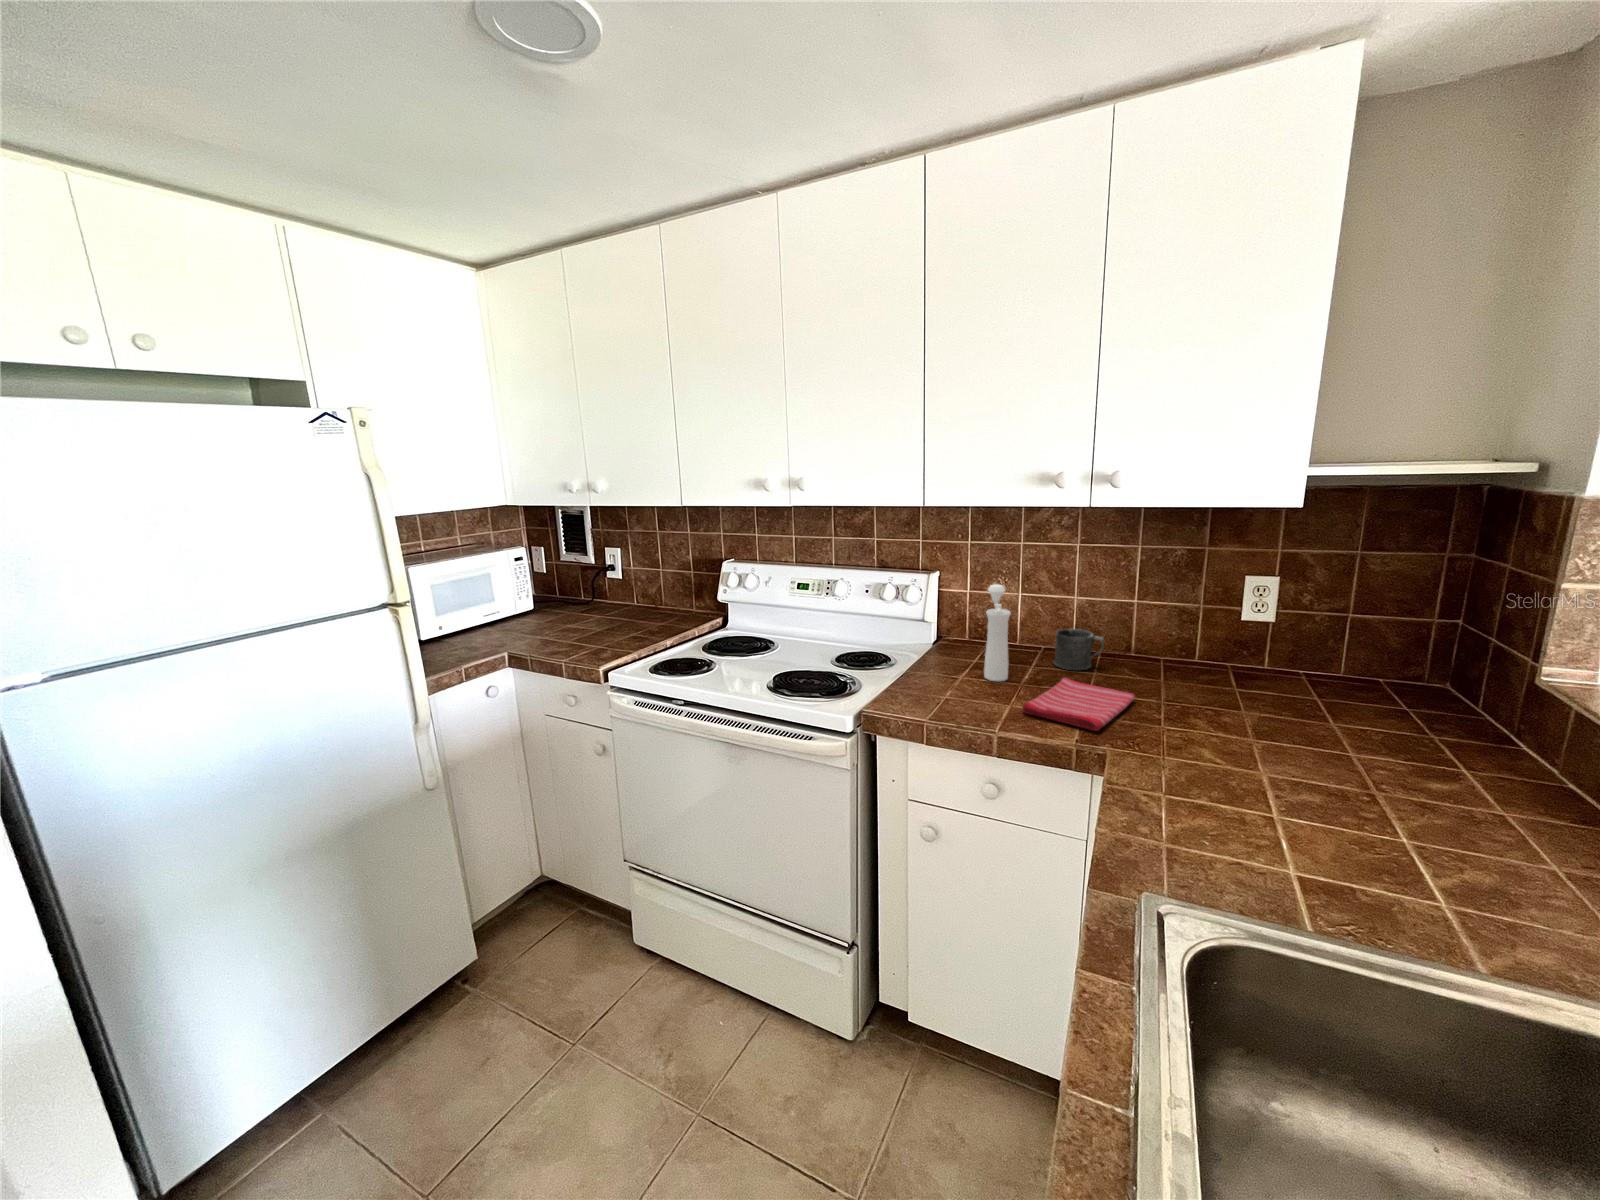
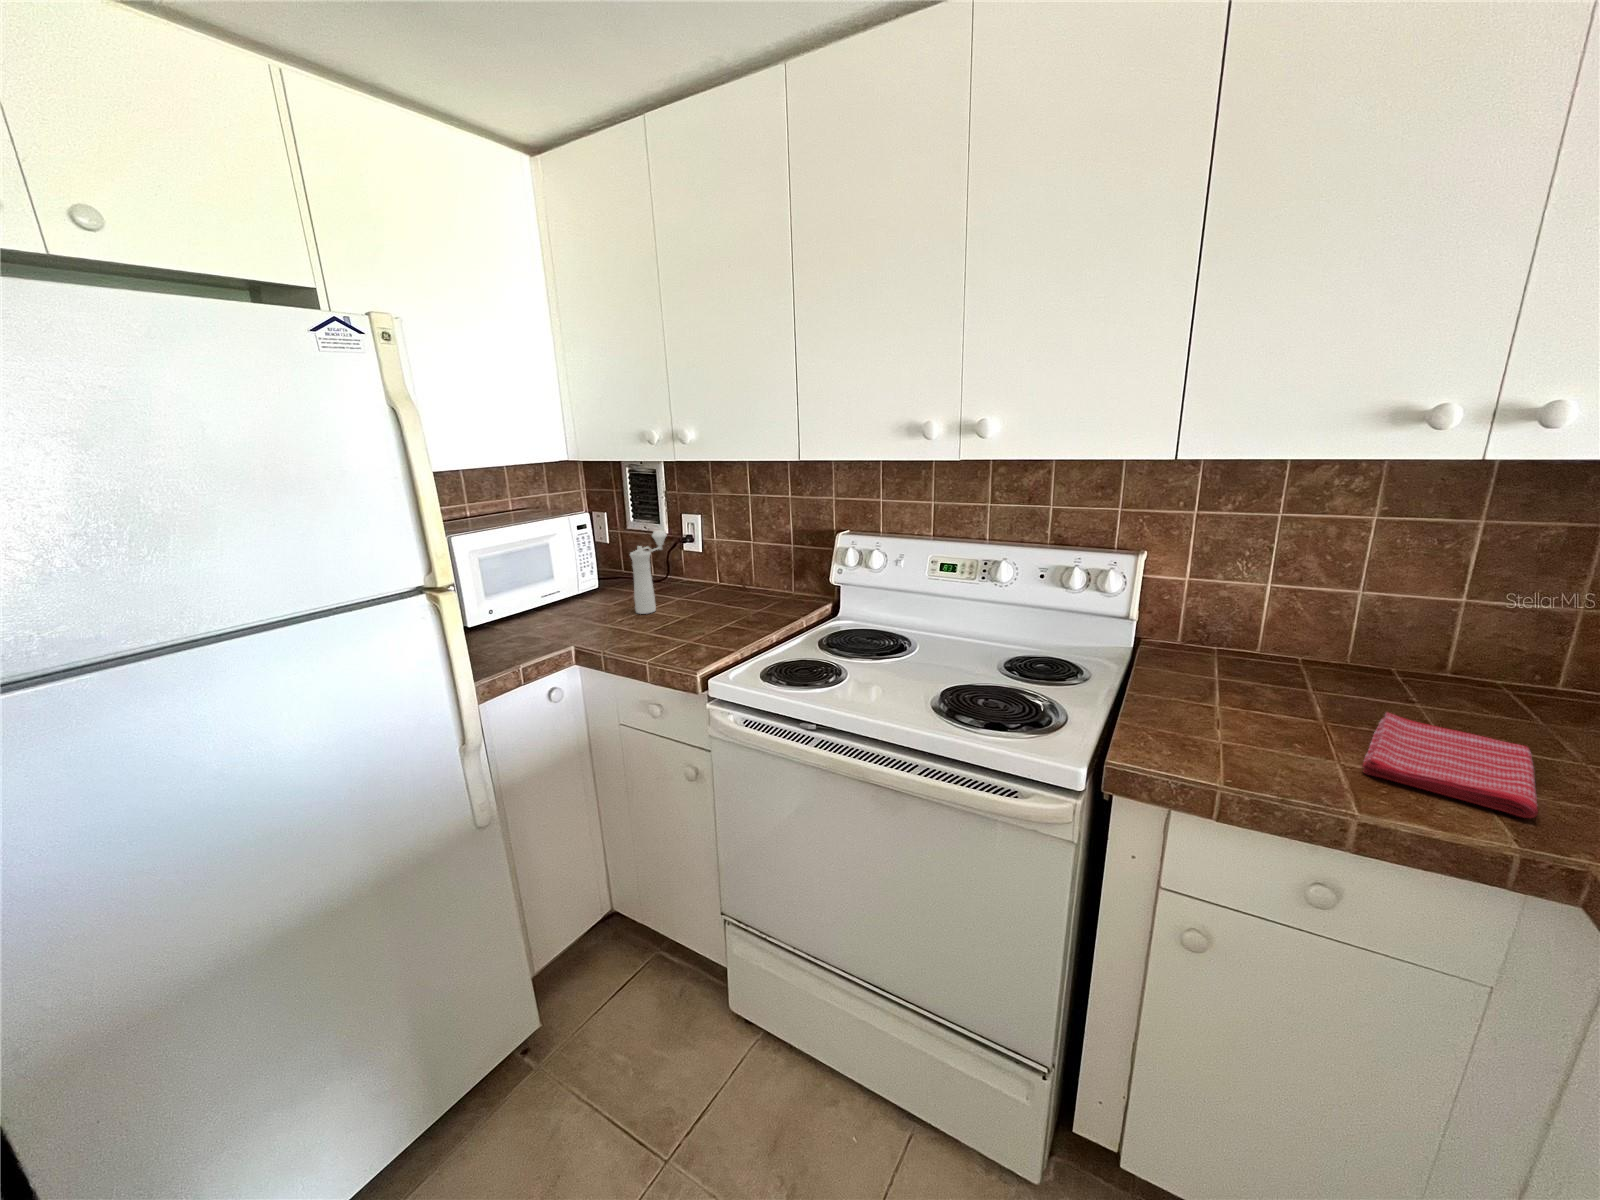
pepper mill: present [984,584,1011,681] -> present [630,531,667,614]
mug: present [1053,629,1104,670] -> none [1329,636,1424,697]

